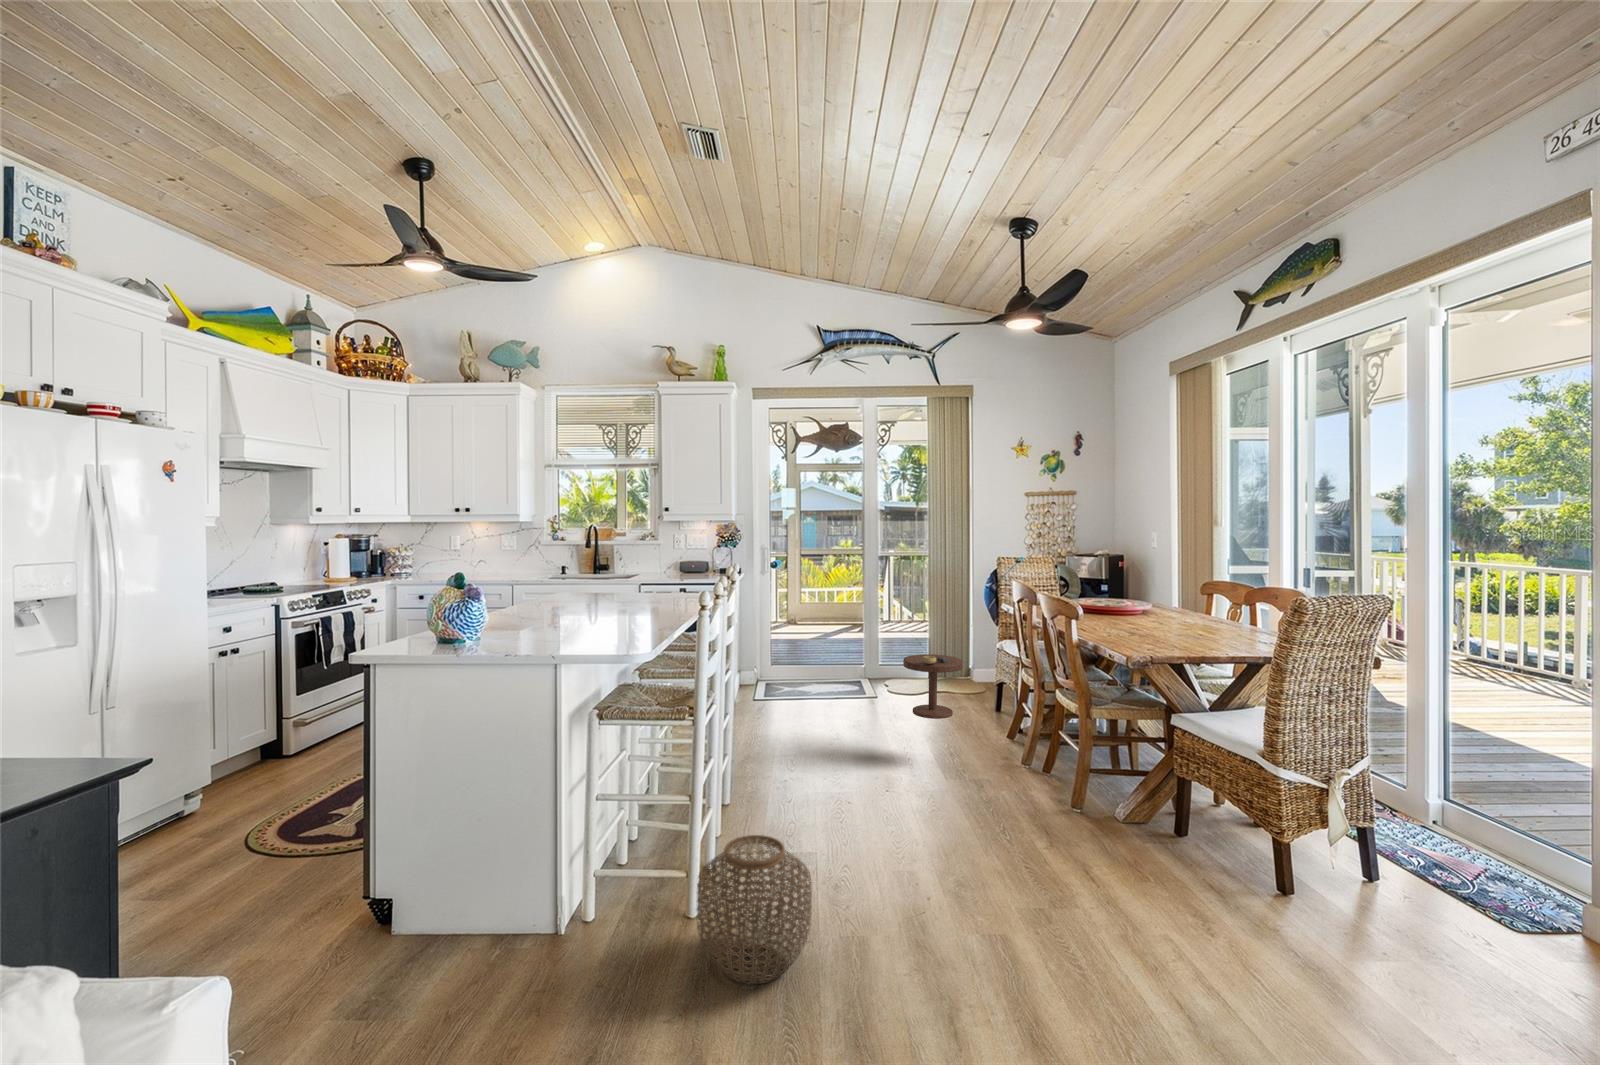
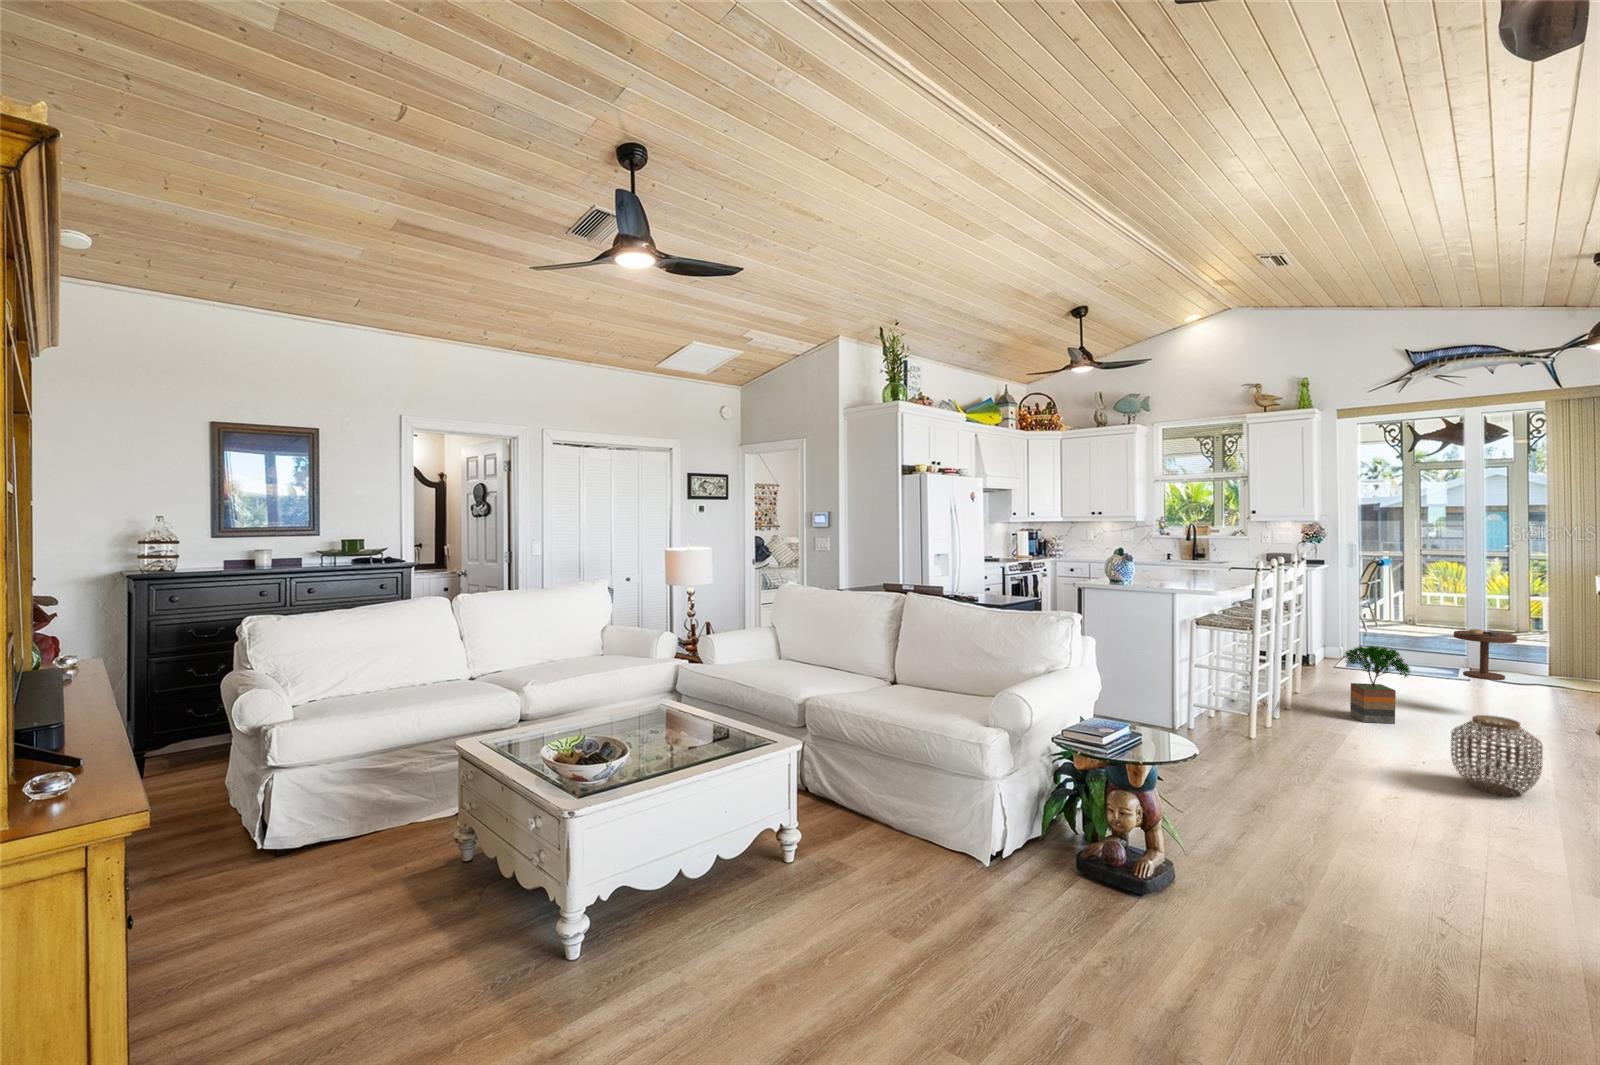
potted tree: none [799,694,883,815] -> present [1345,646,1410,724]
woven basket: present [697,835,811,984] -> present [1451,715,1543,796]

